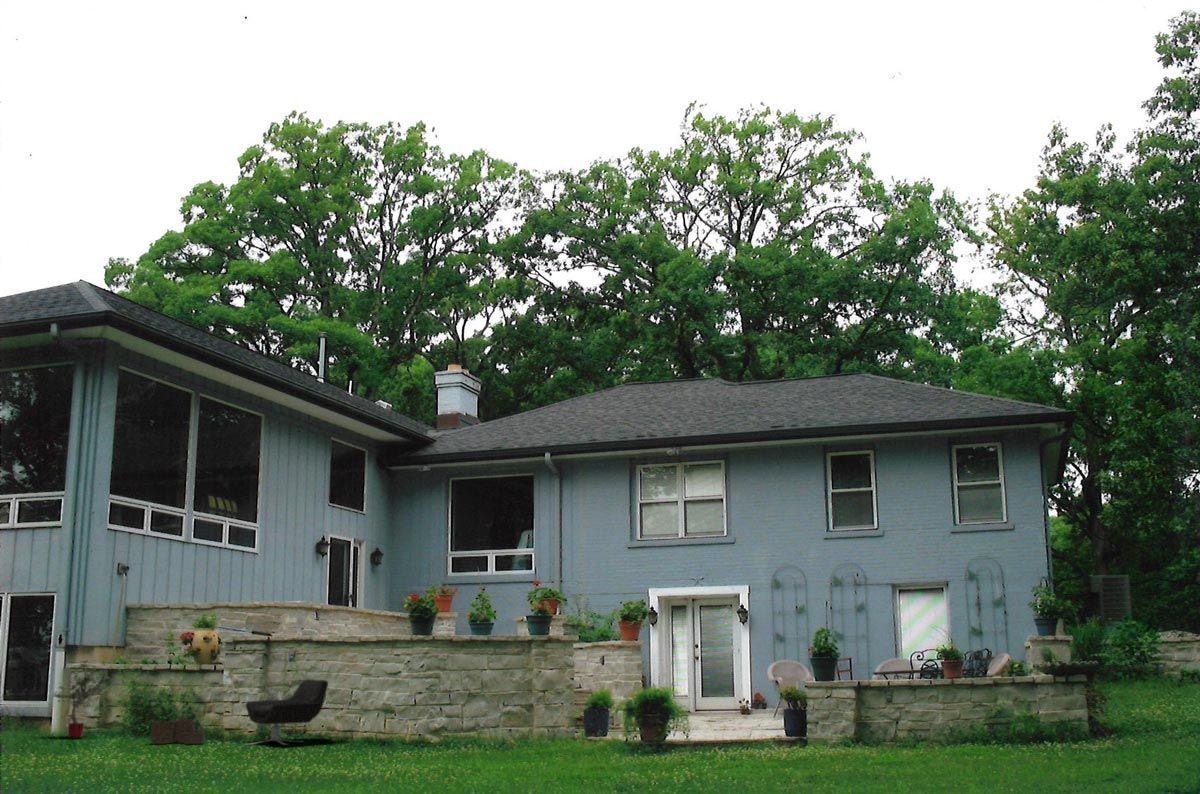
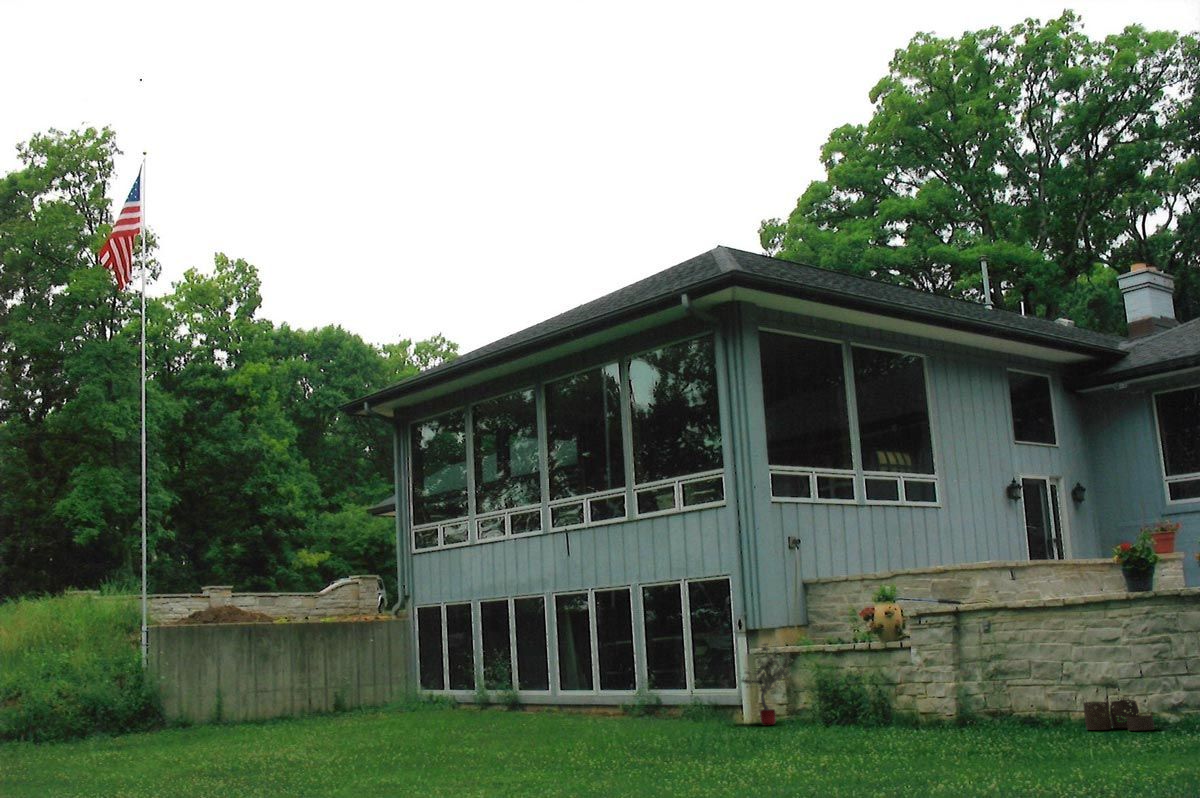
lounge chair: present [246,679,328,745] -> none [939,653,1030,731]
woven basket: present [151,717,205,744] -> present [1083,696,1154,731]

